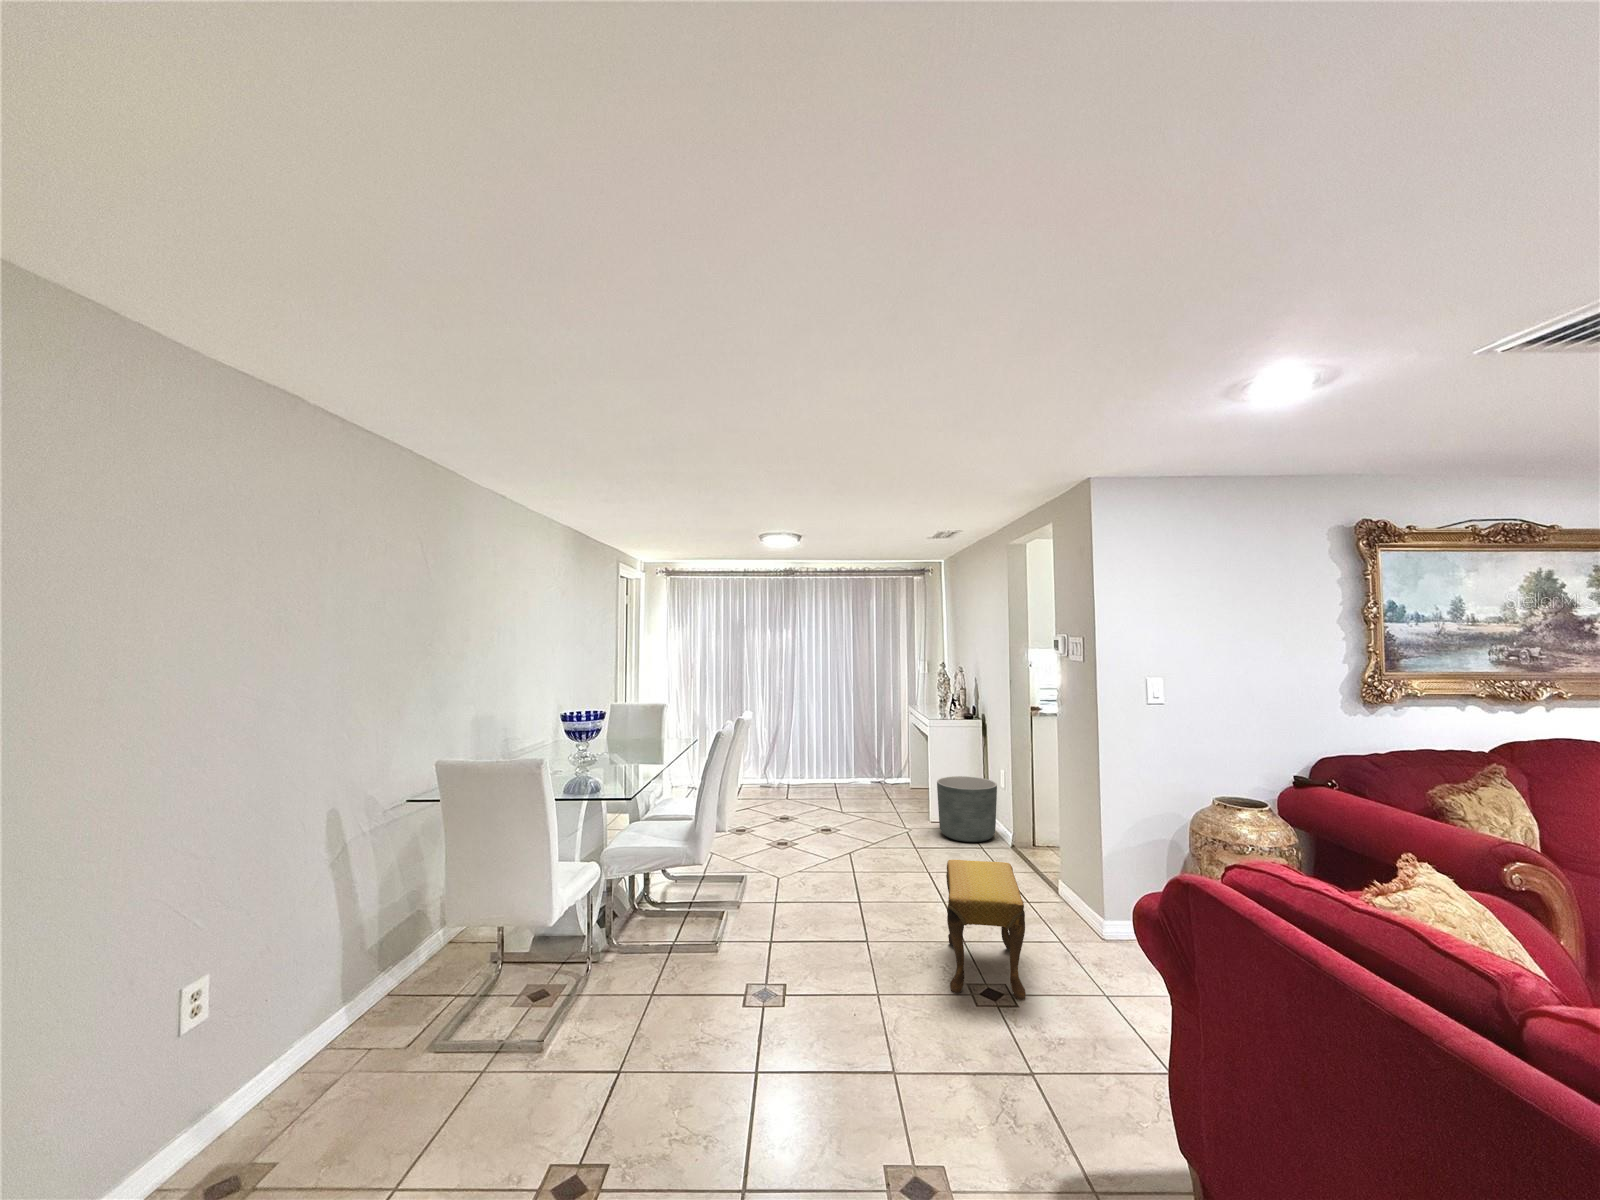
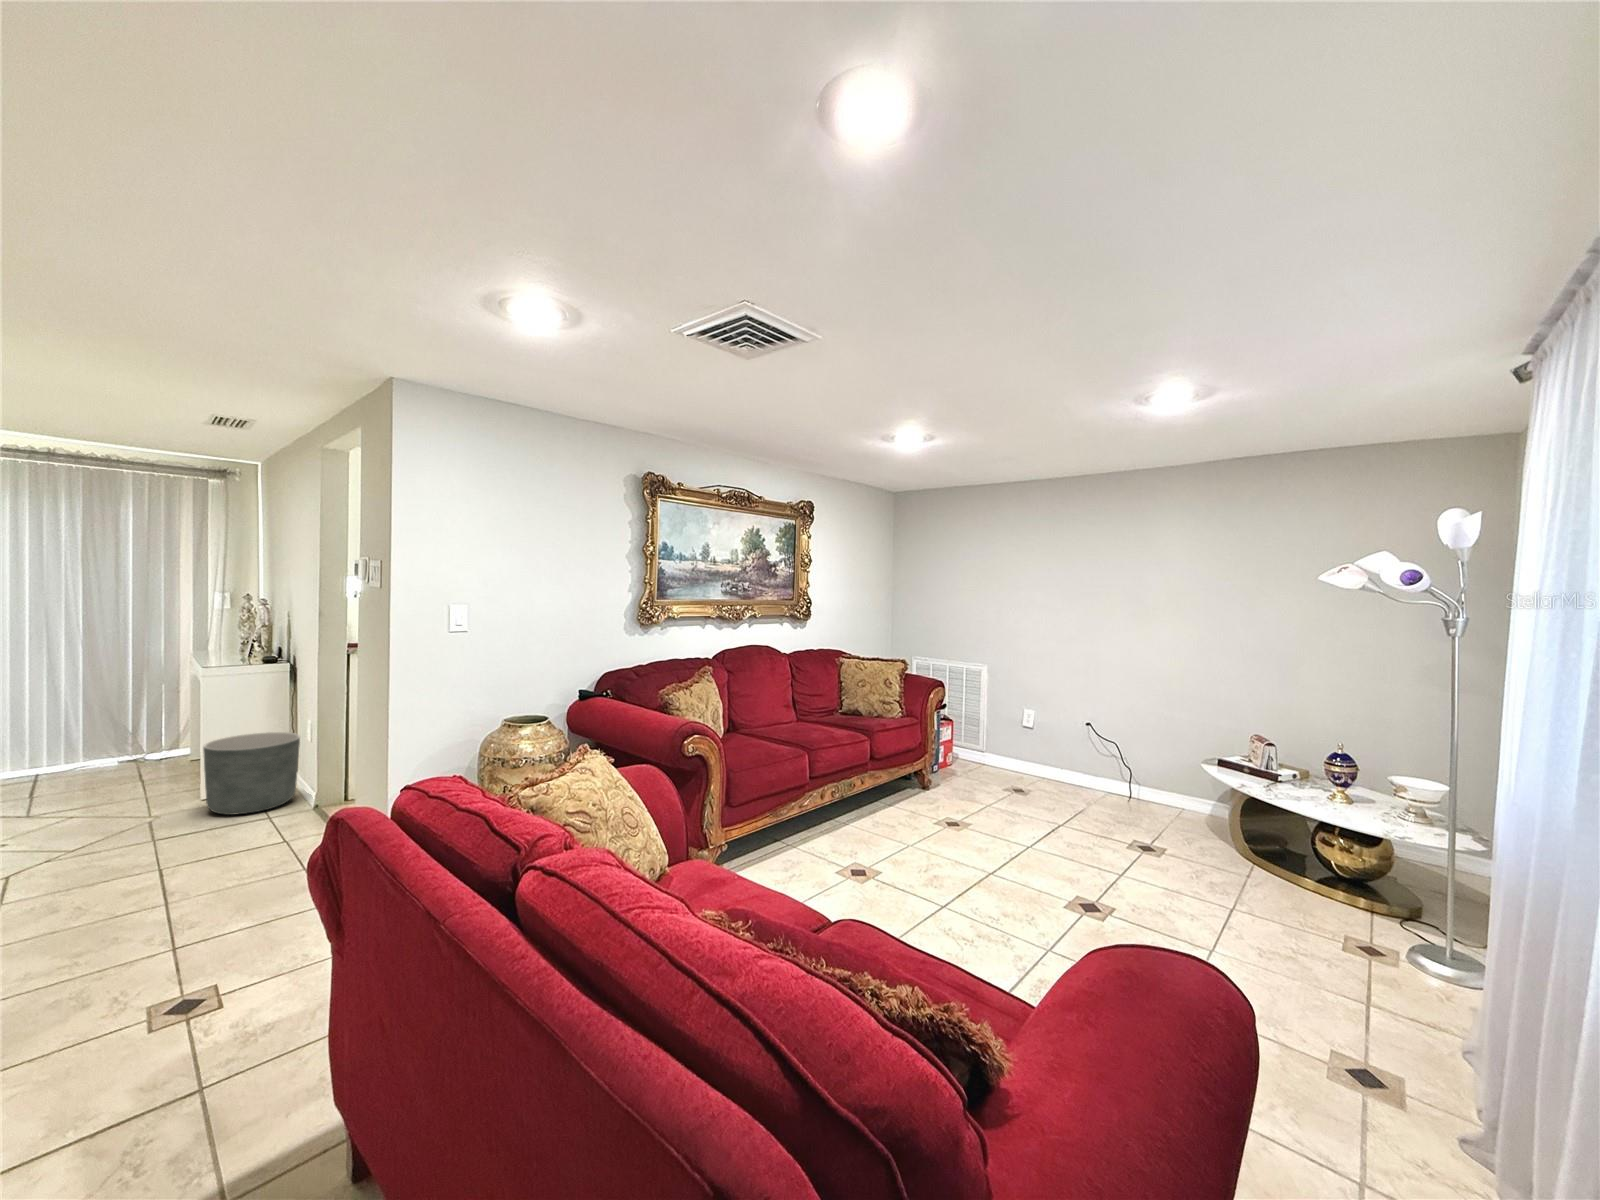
footstool: present [946,860,1026,1000] -> none [84,835,245,1040]

